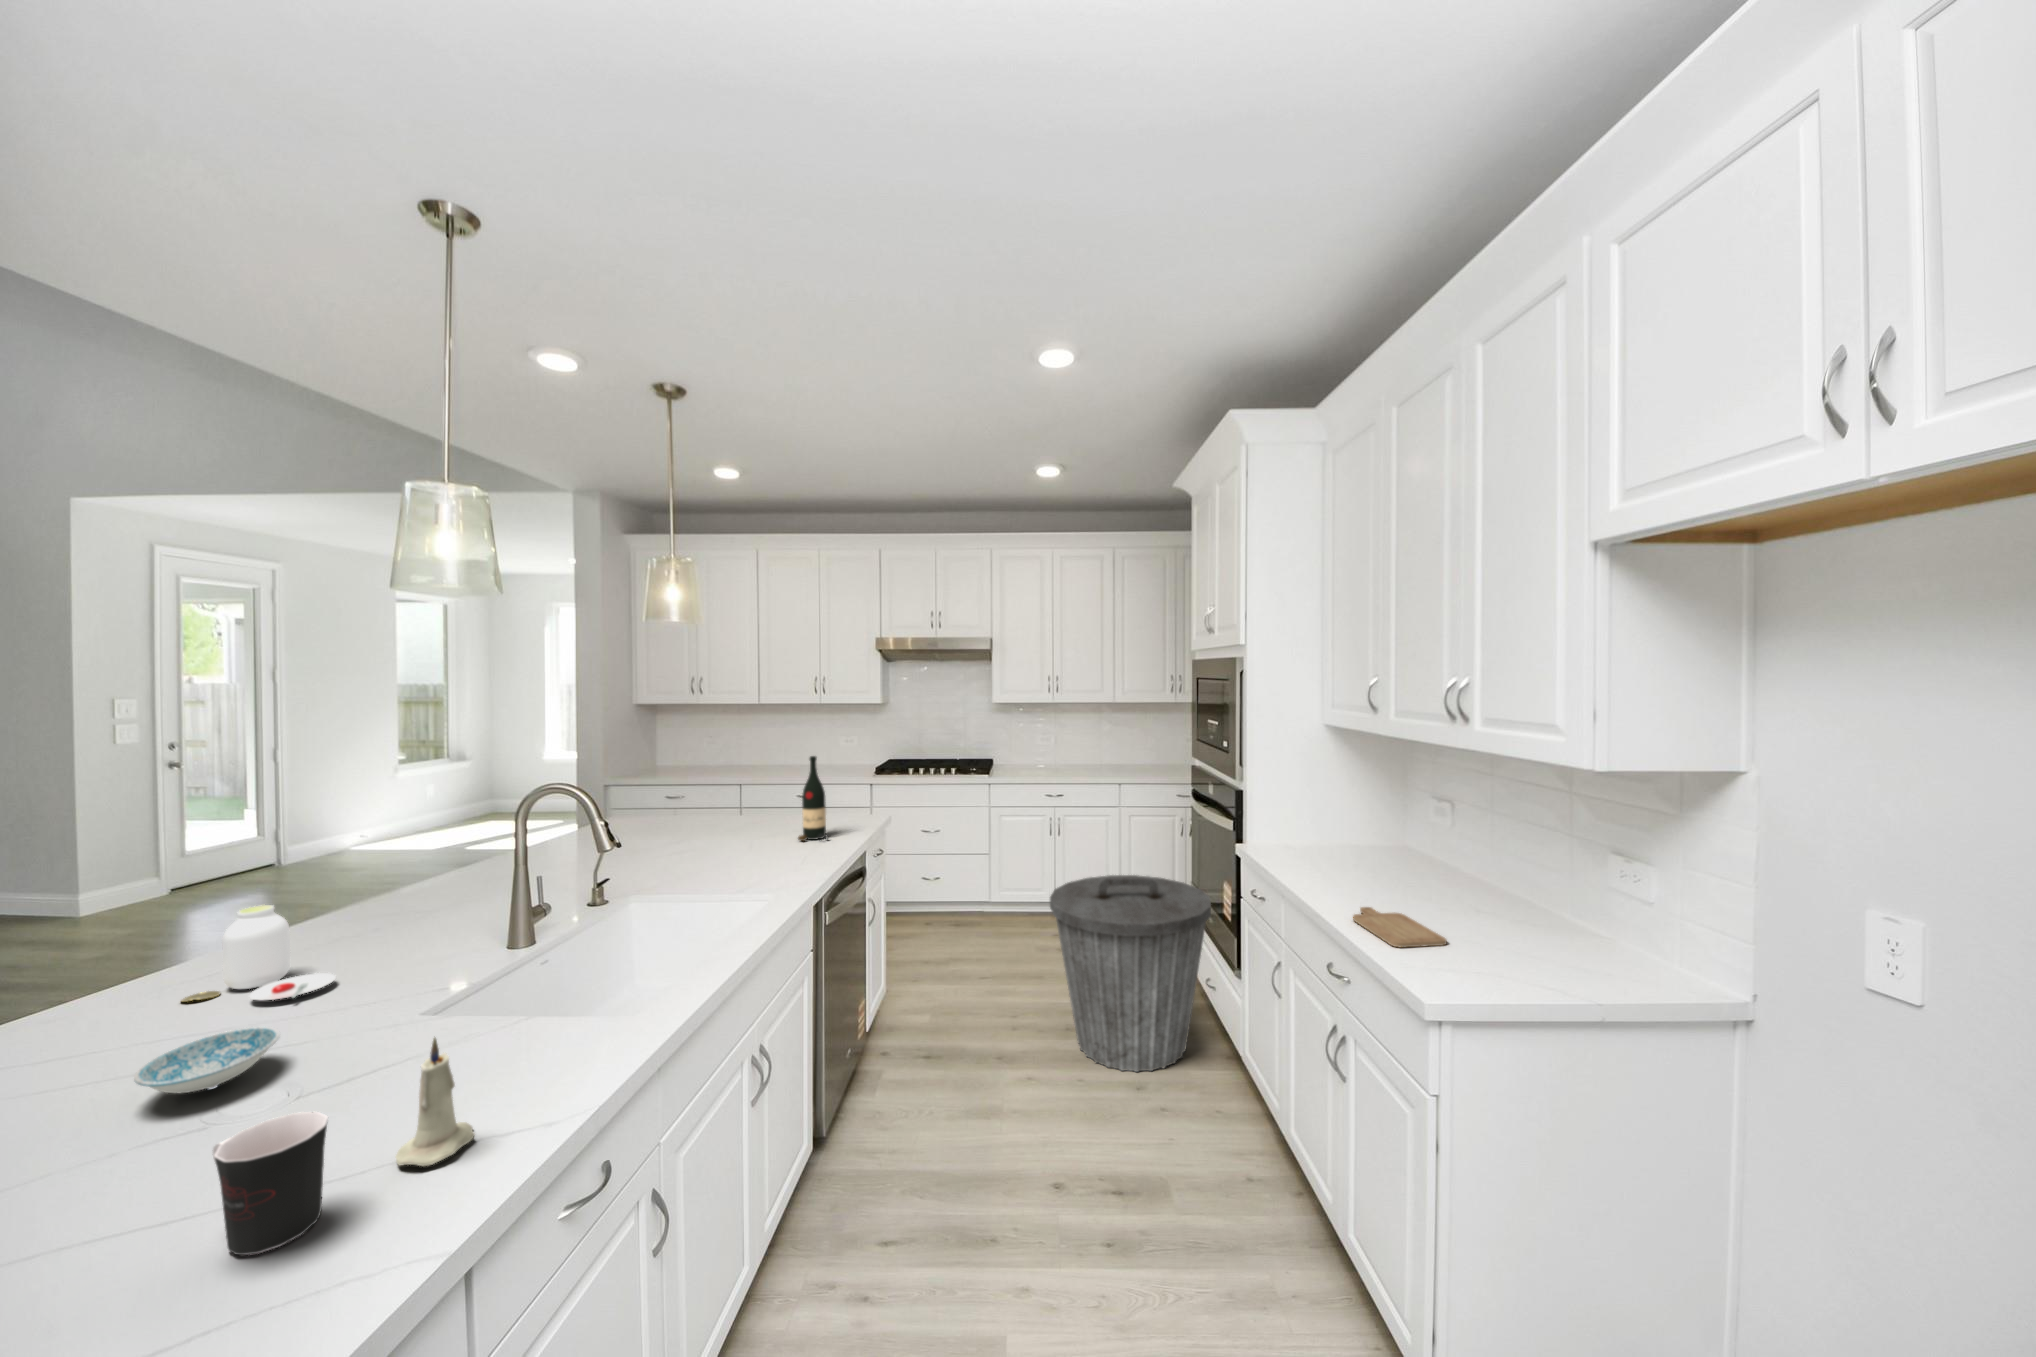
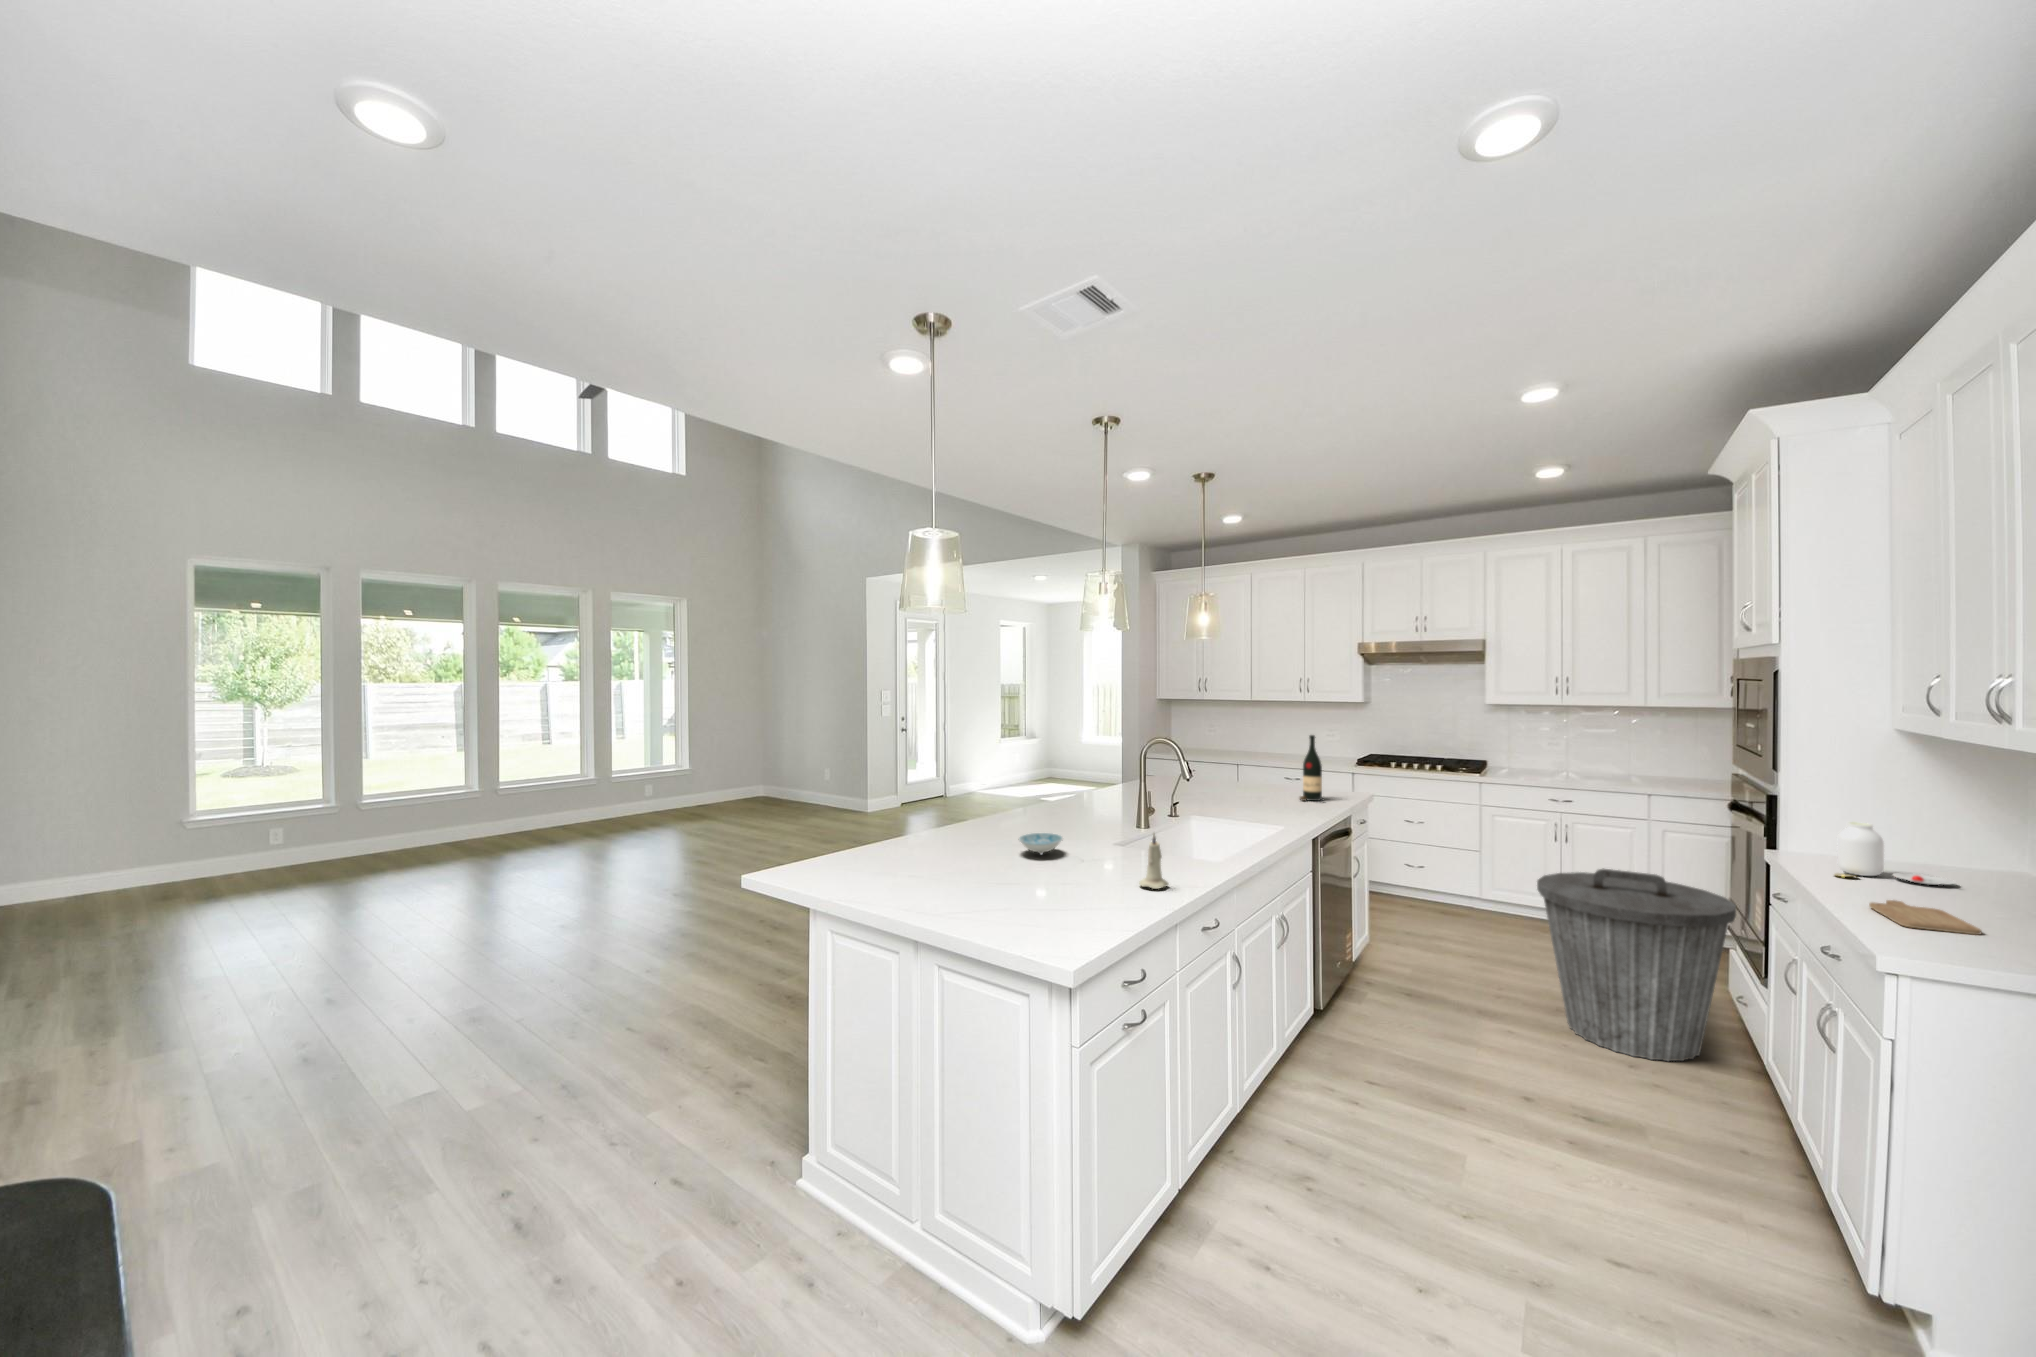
jar: present [181,905,336,1002] -> present [1835,822,1956,885]
coffee cup: present [213,1112,328,1255] -> none [1084,849,1125,898]

